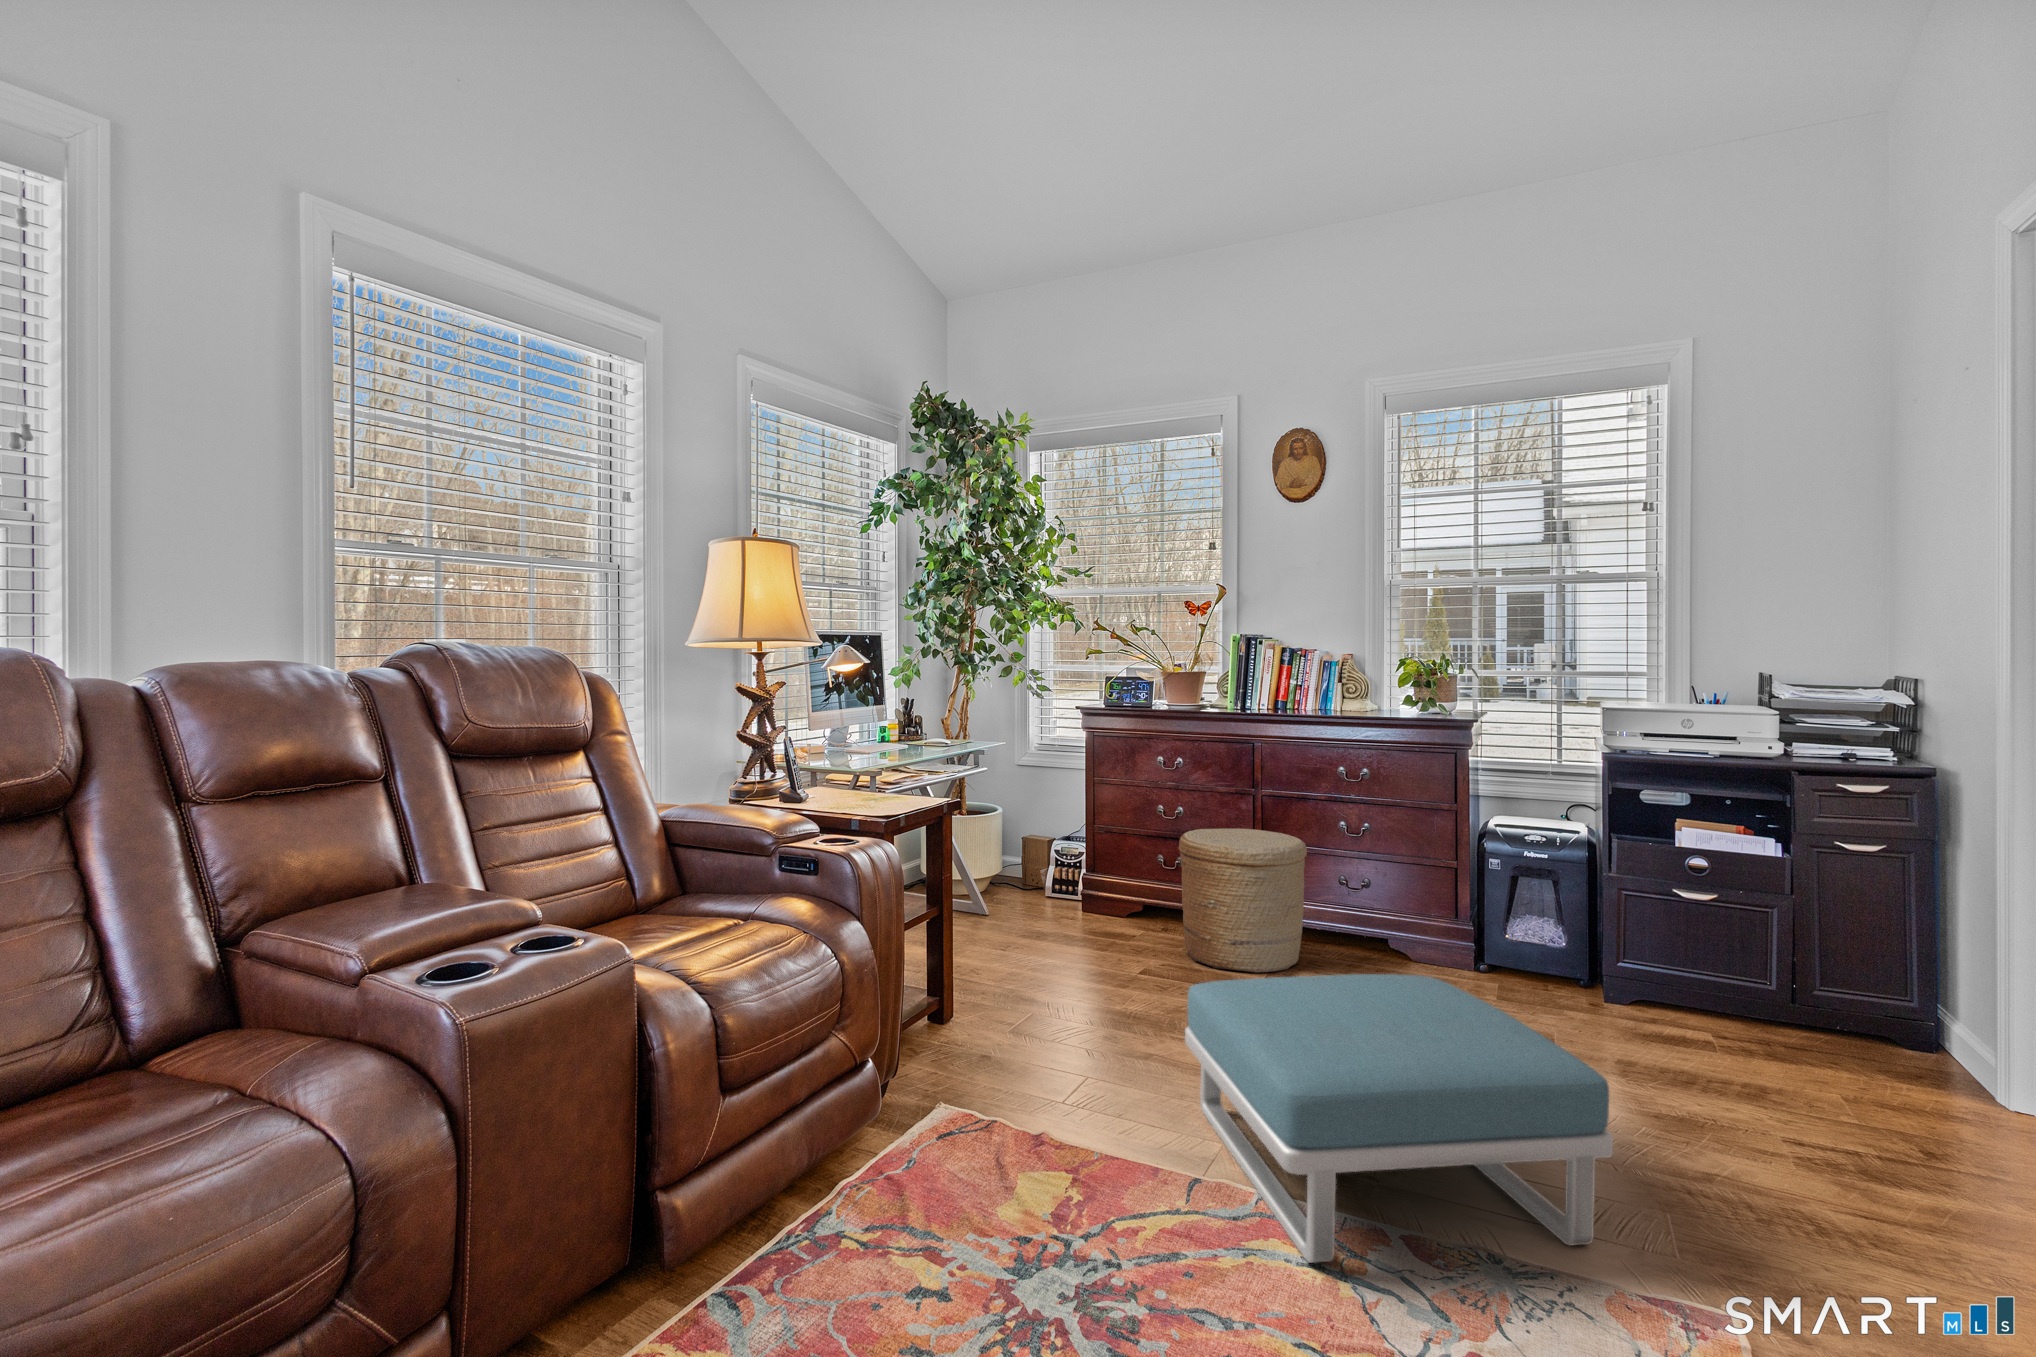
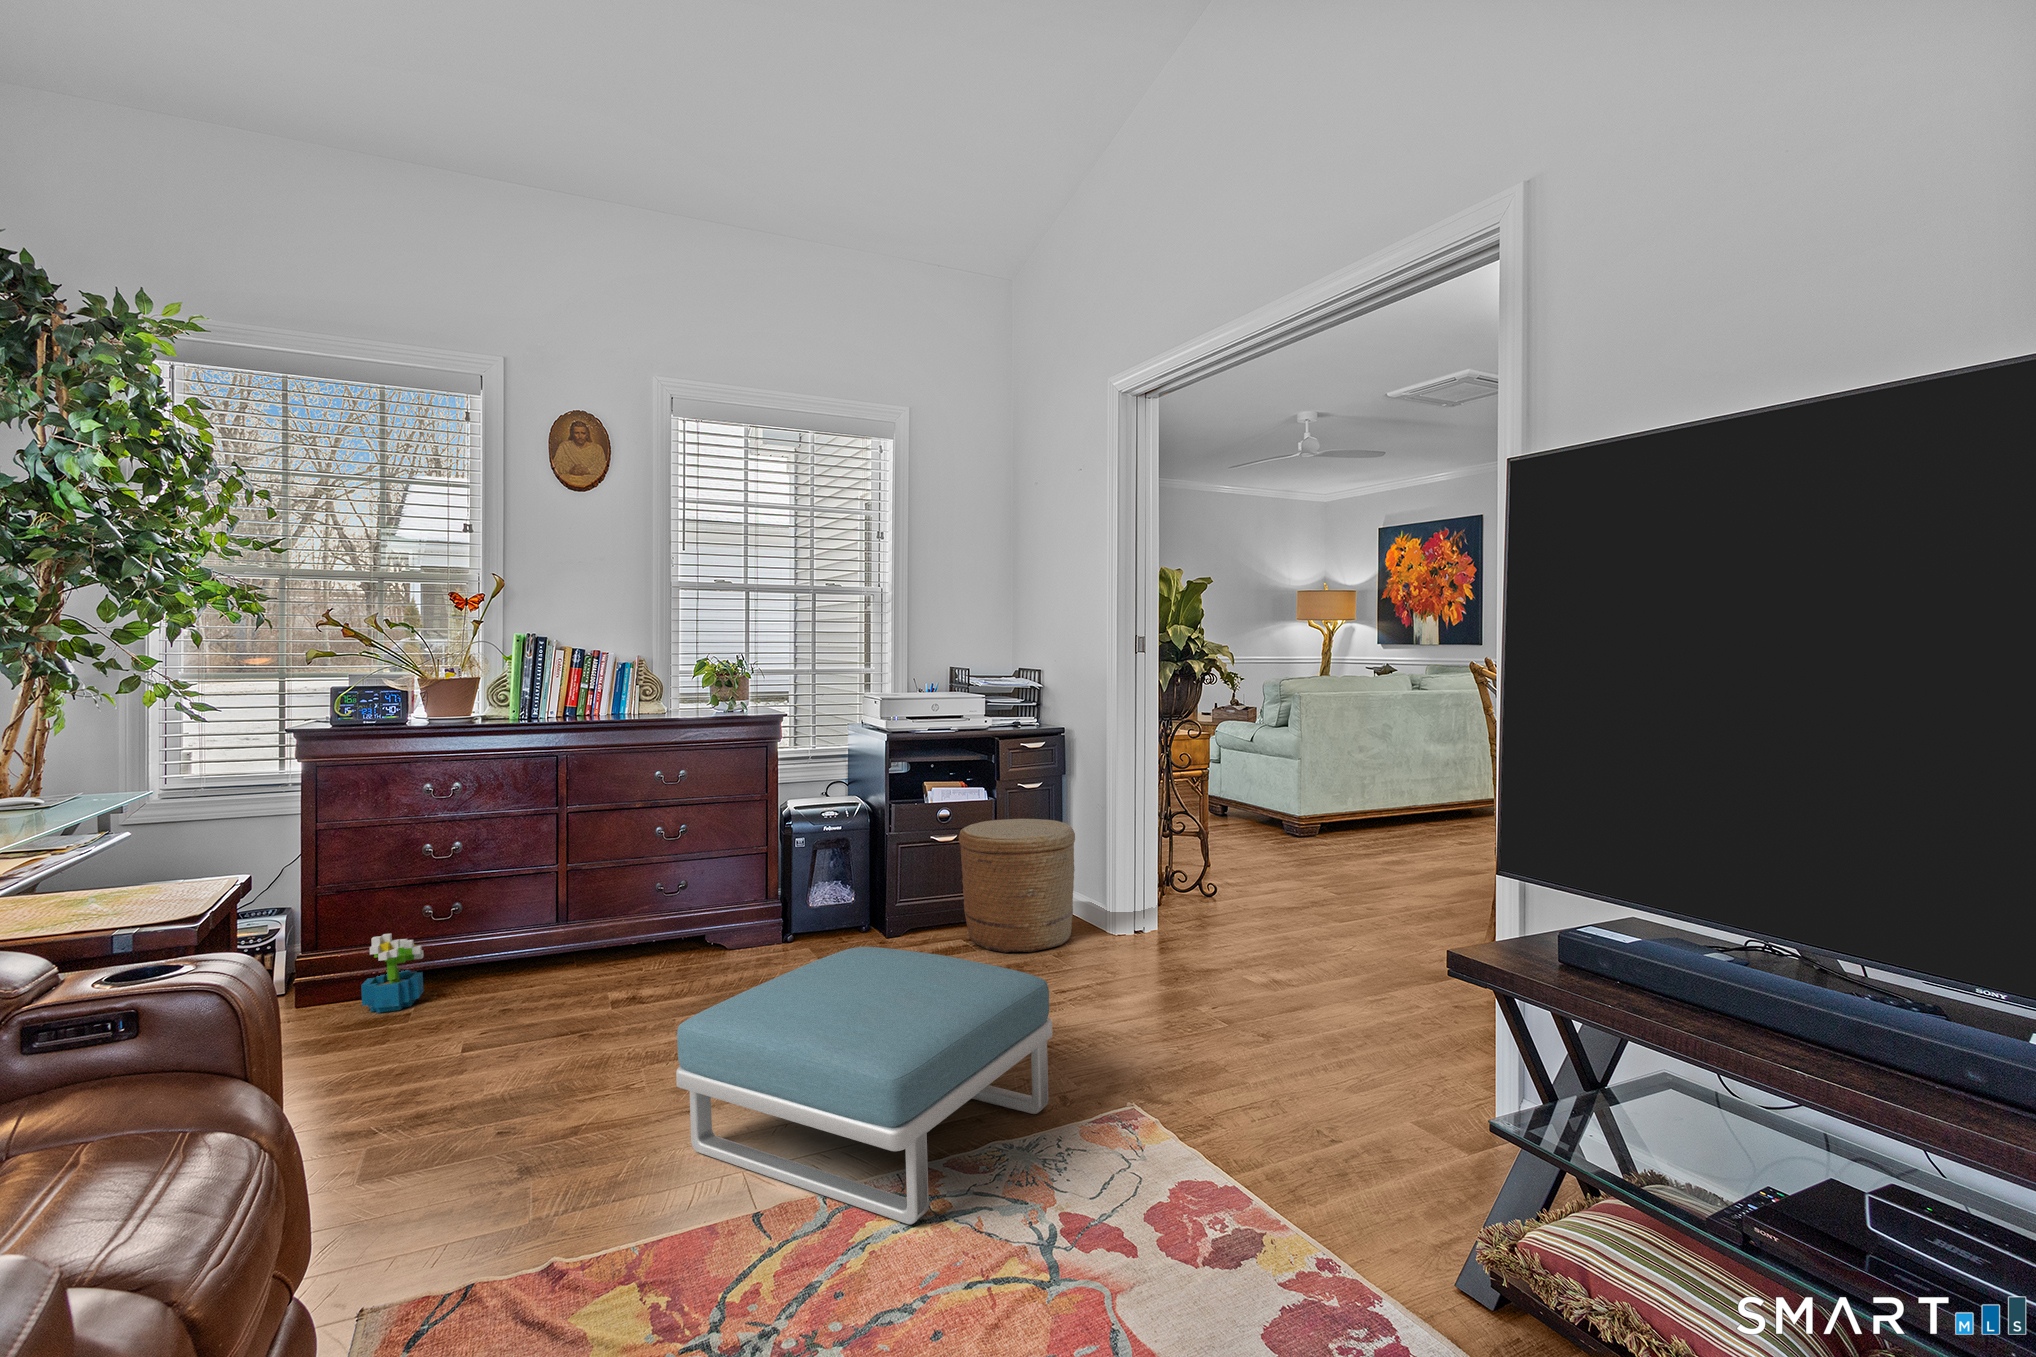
woven basket: present [1179,828,1307,972] -> present [959,819,1075,953]
decorative plant: none [1097,865,1143,930] -> present [361,933,424,1013]

